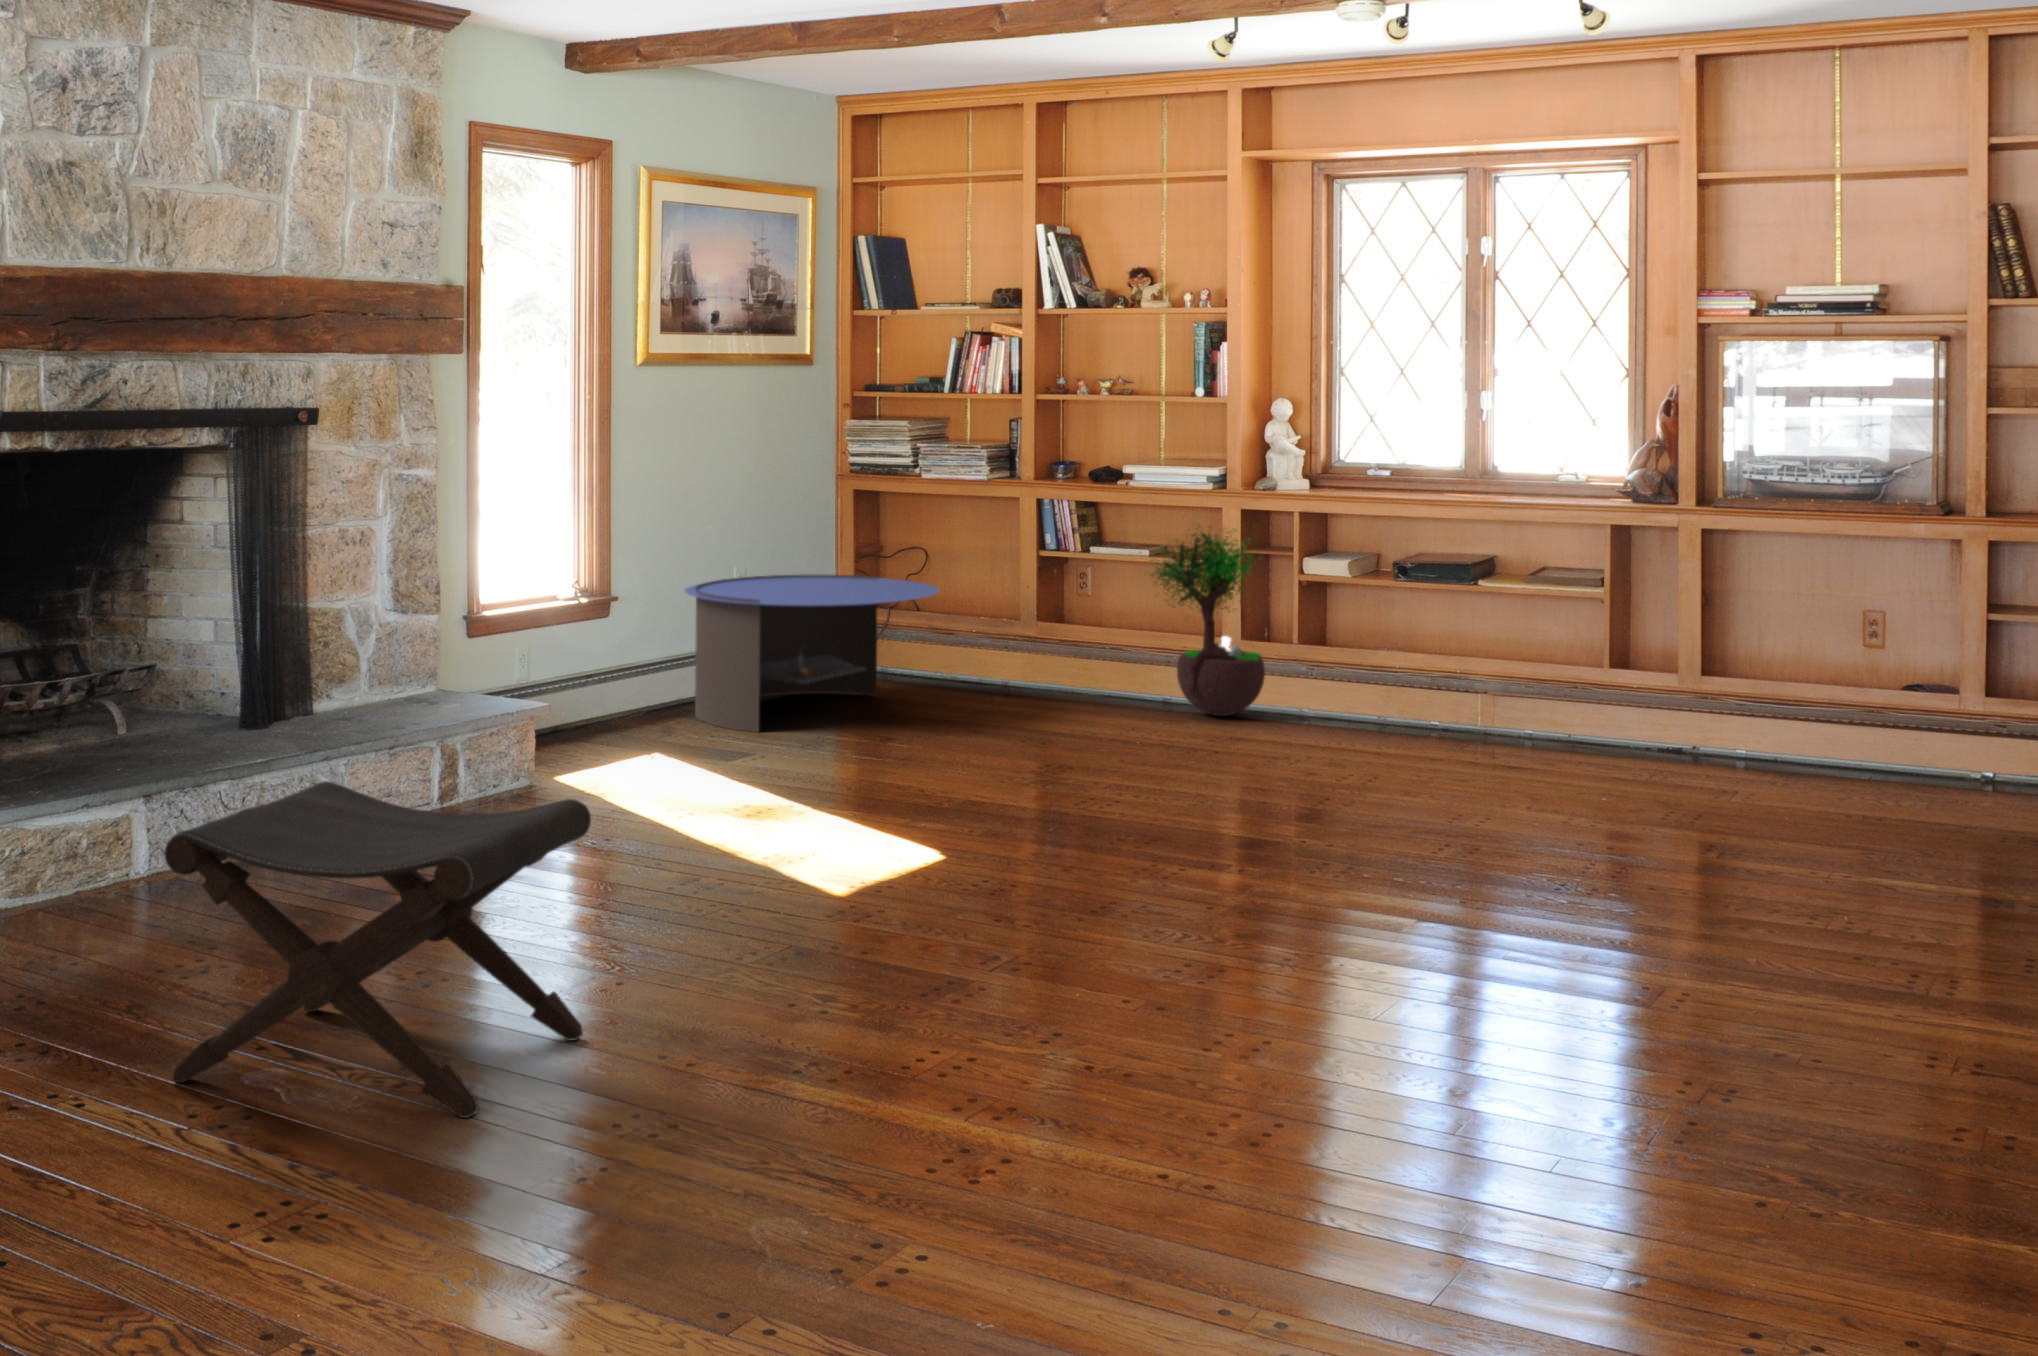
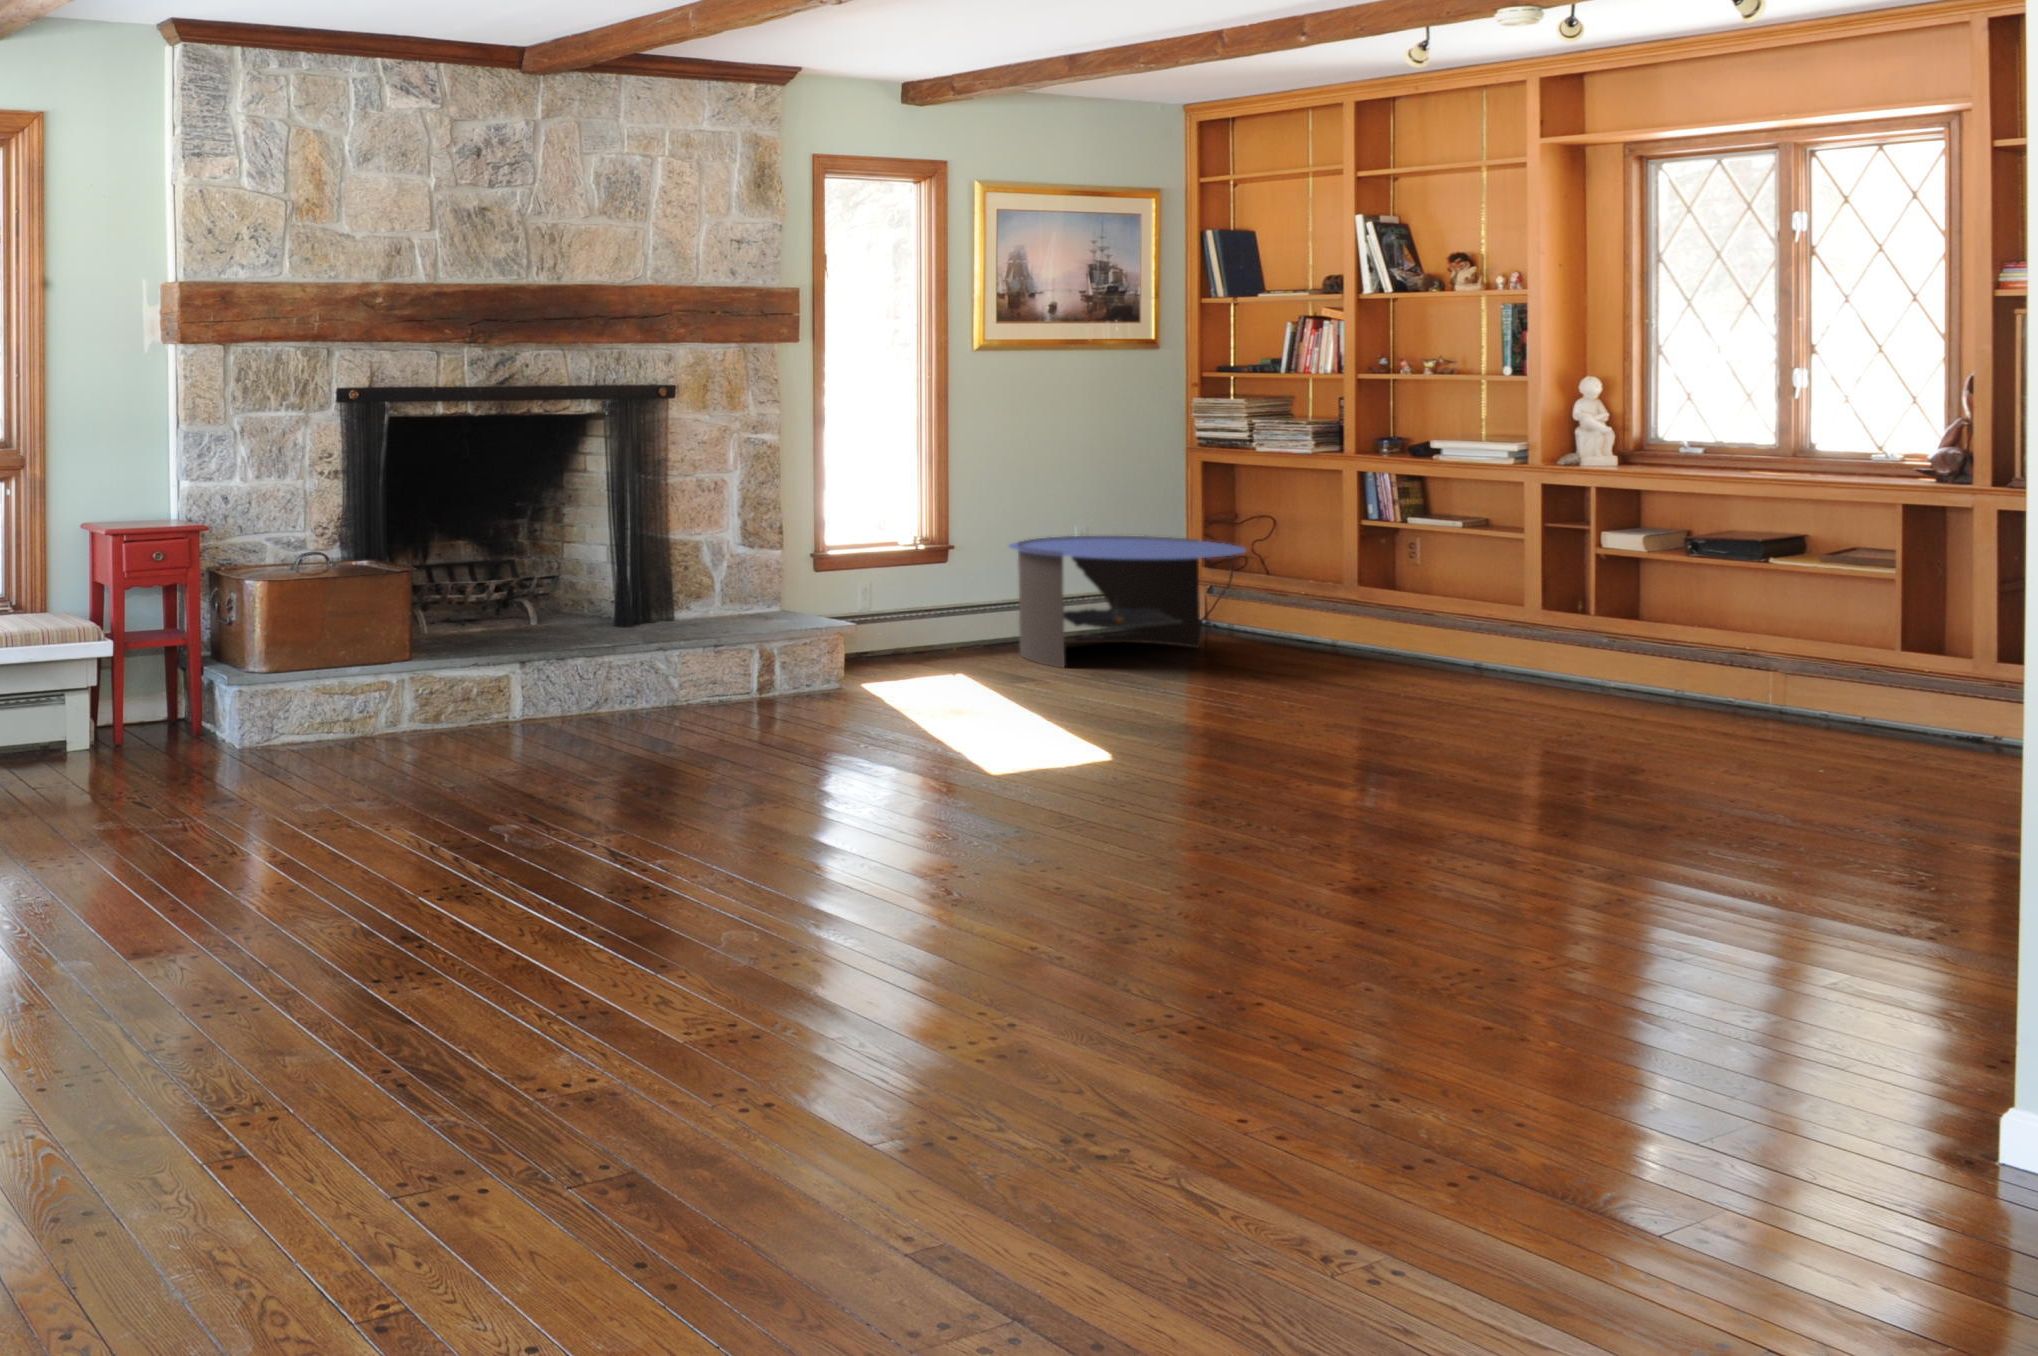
potted tree: present [1151,523,1265,716] -> none [1452,483,1597,686]
footstool: present [165,781,591,1118] -> none [433,646,735,889]

